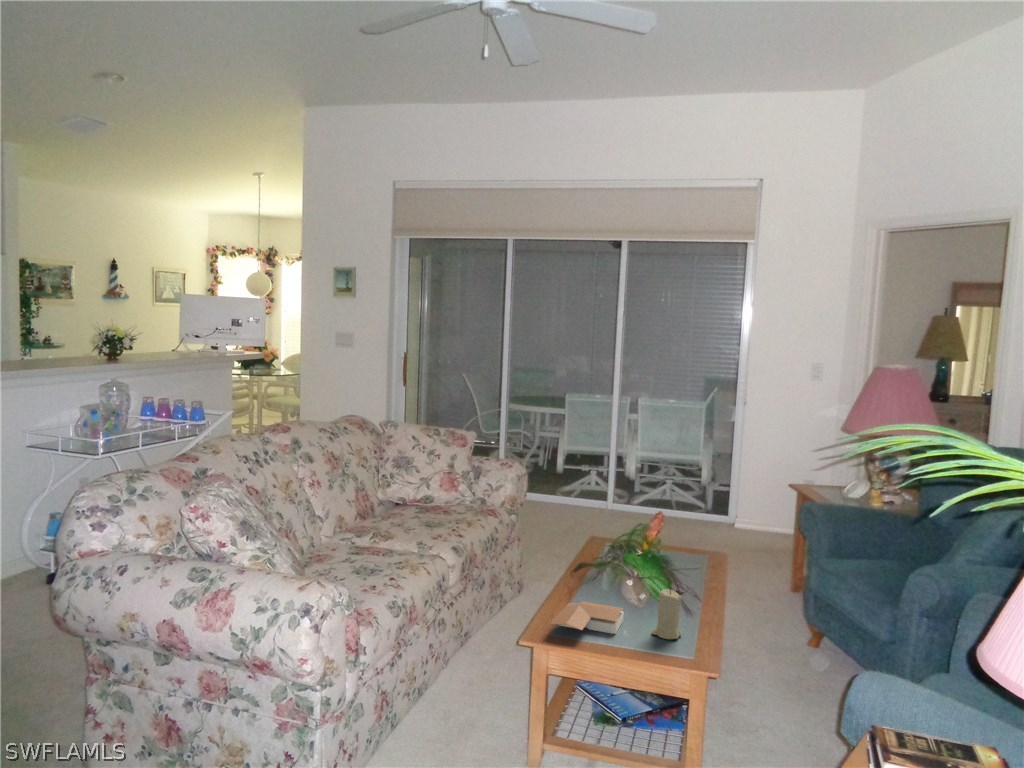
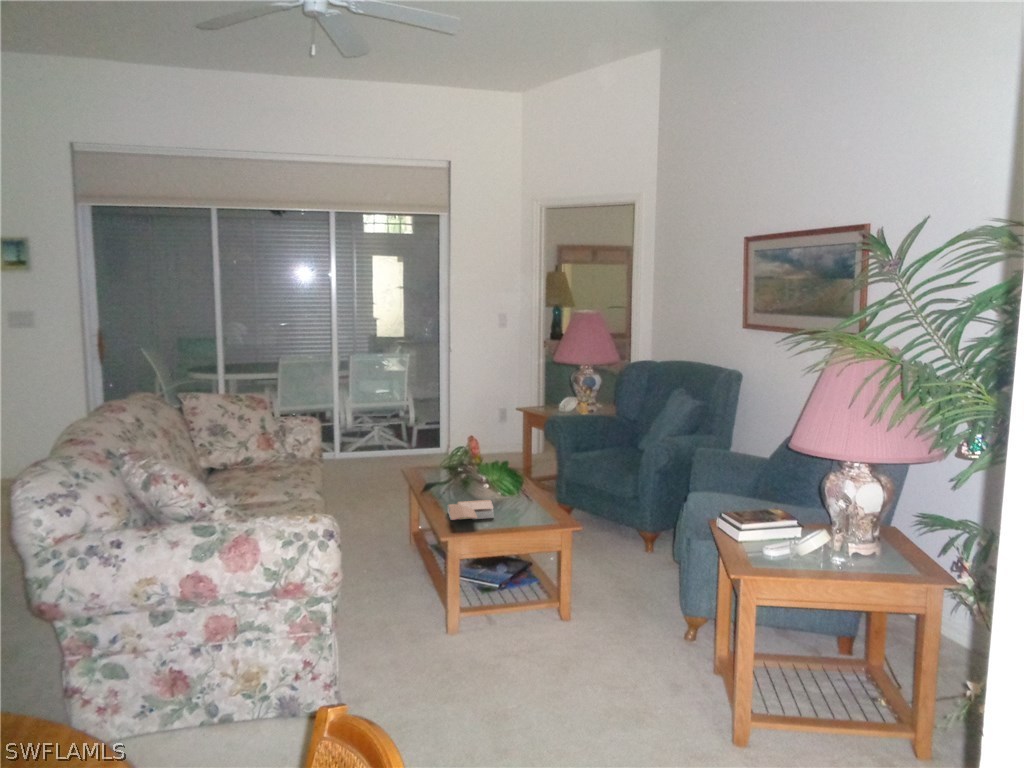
candle: present [652,589,682,639] -> none [516,477,536,513]

